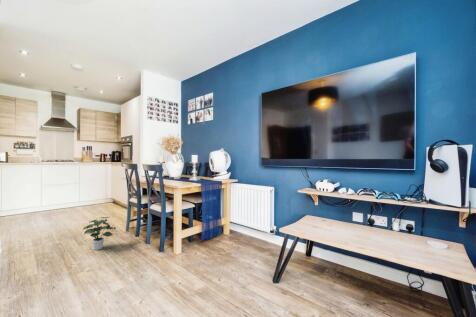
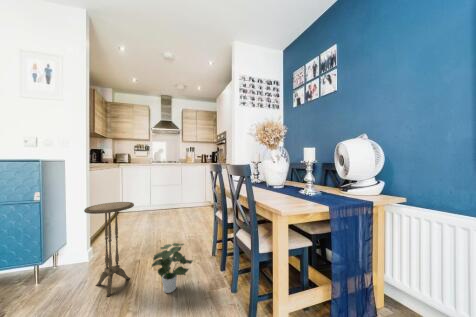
side table: none [20,192,65,260] -> present [84,202,134,297]

